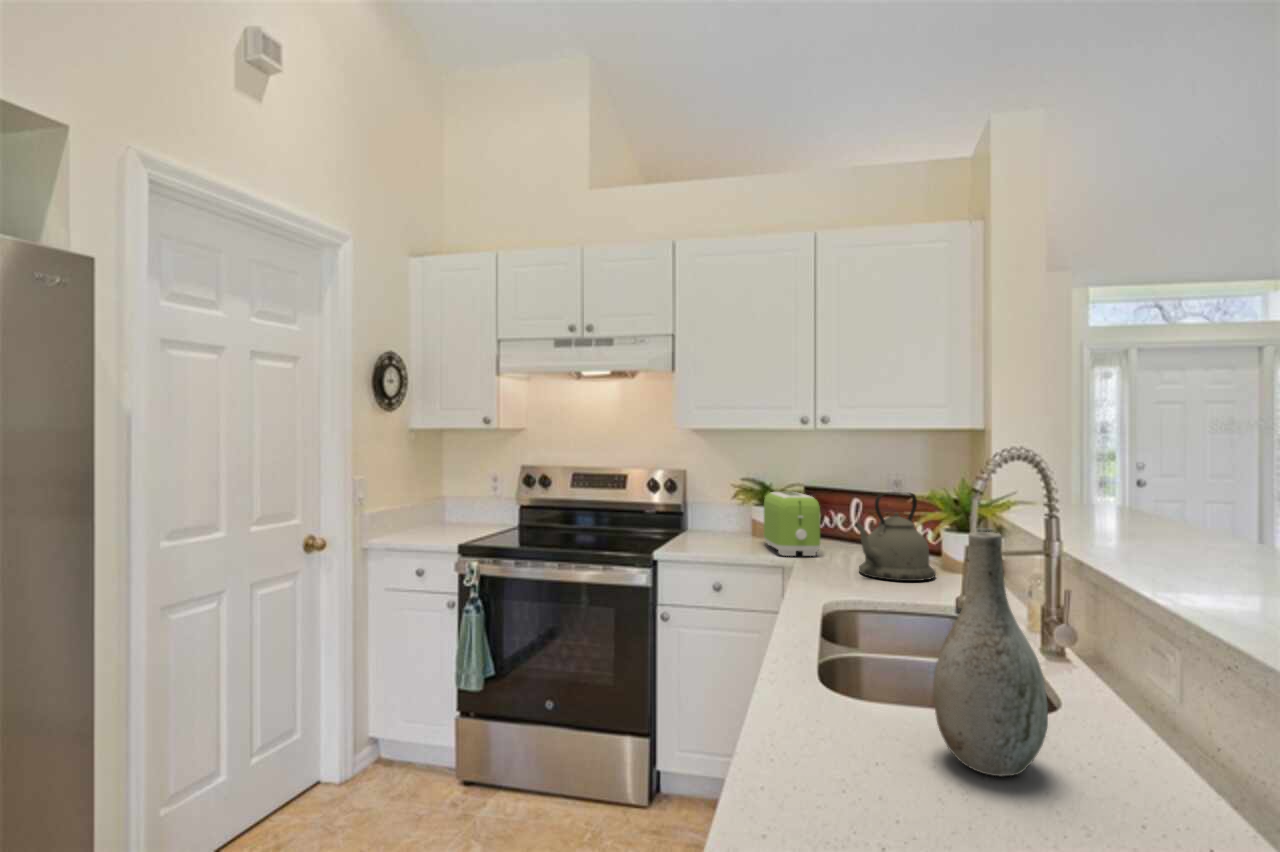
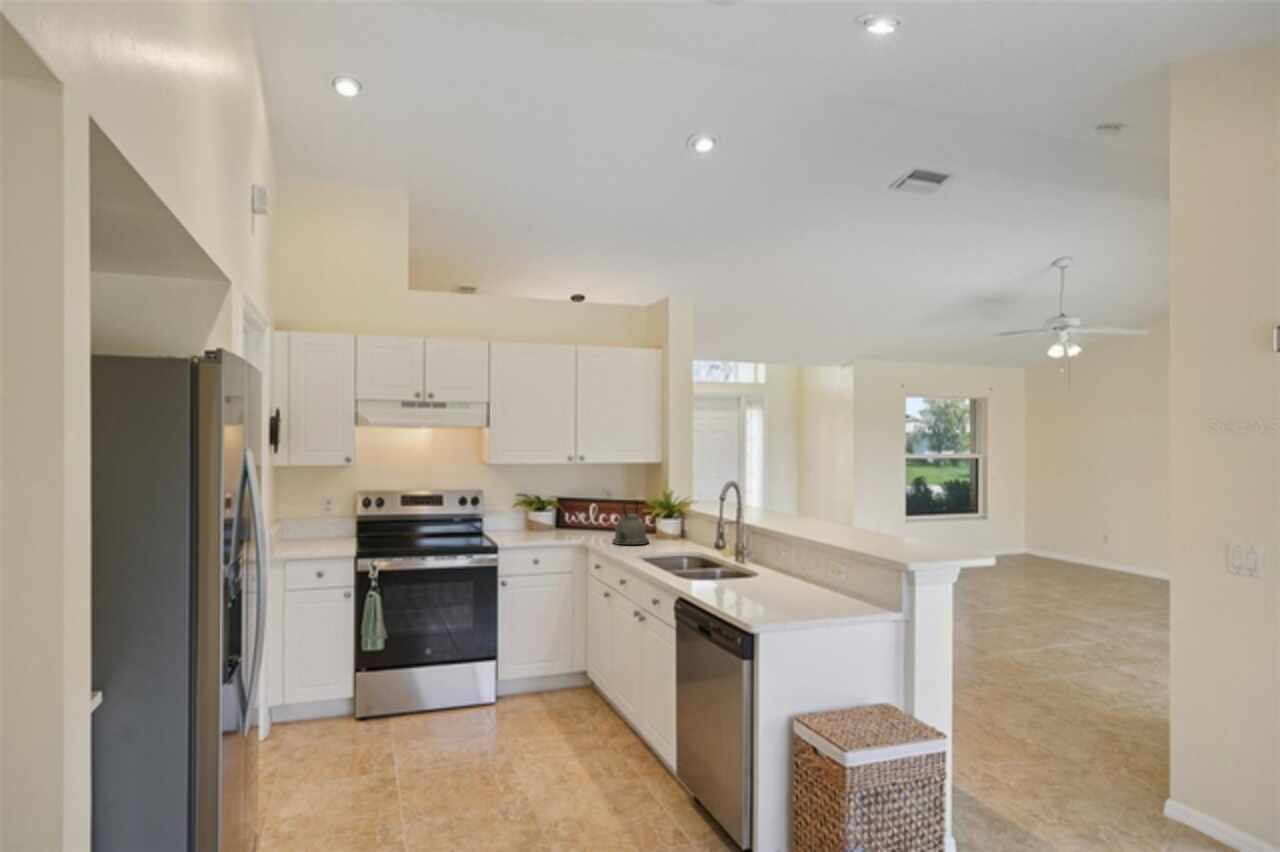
toaster: present [764,492,820,556] -> none [541,502,583,539]
vase: present [934,532,1048,776] -> none [706,515,737,587]

